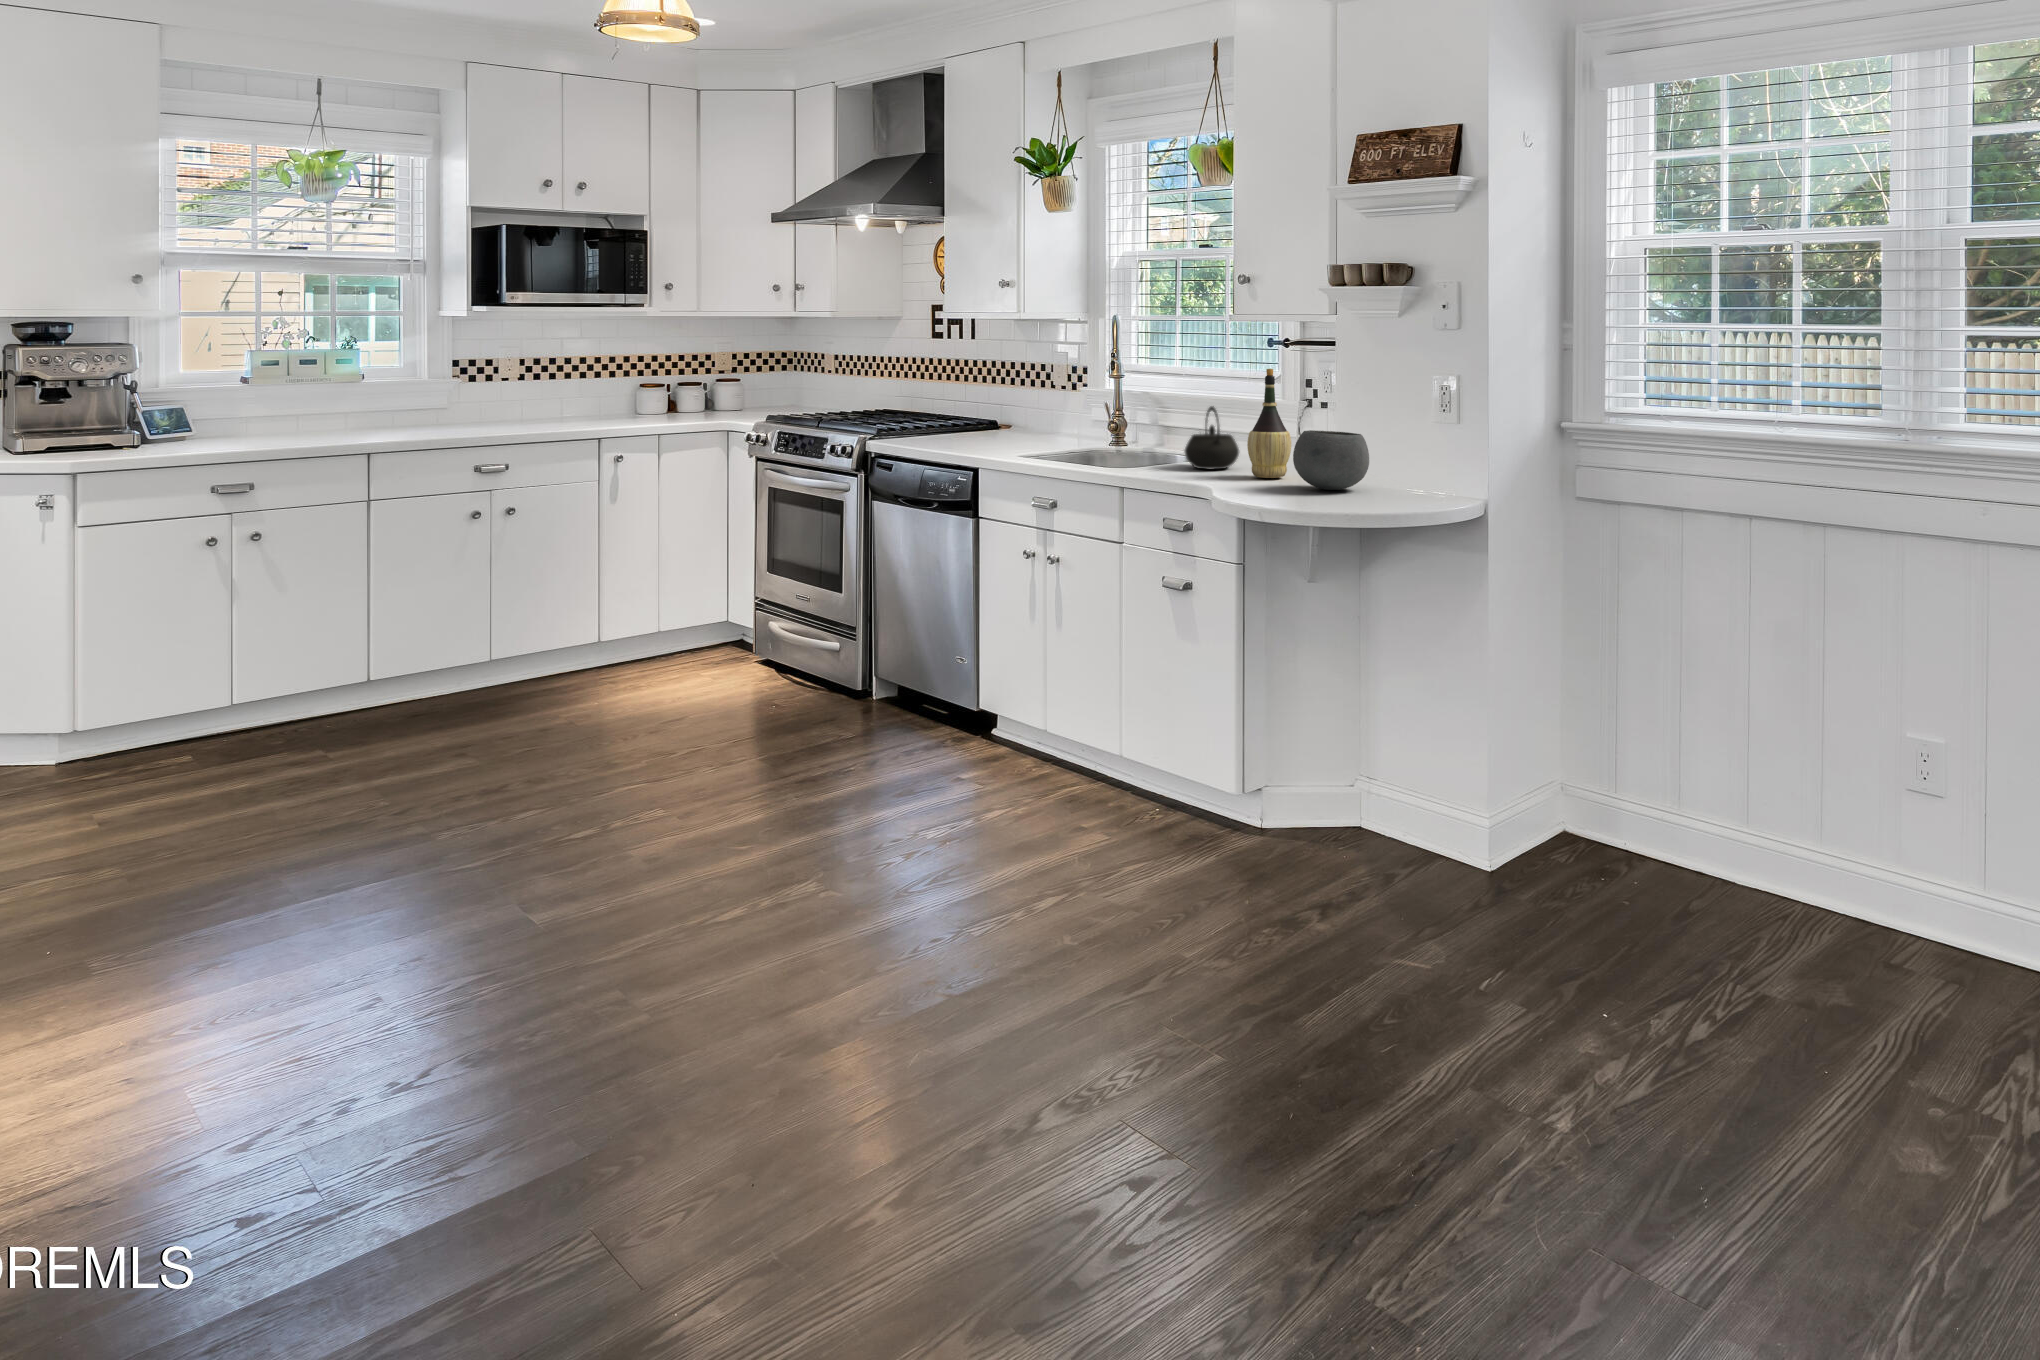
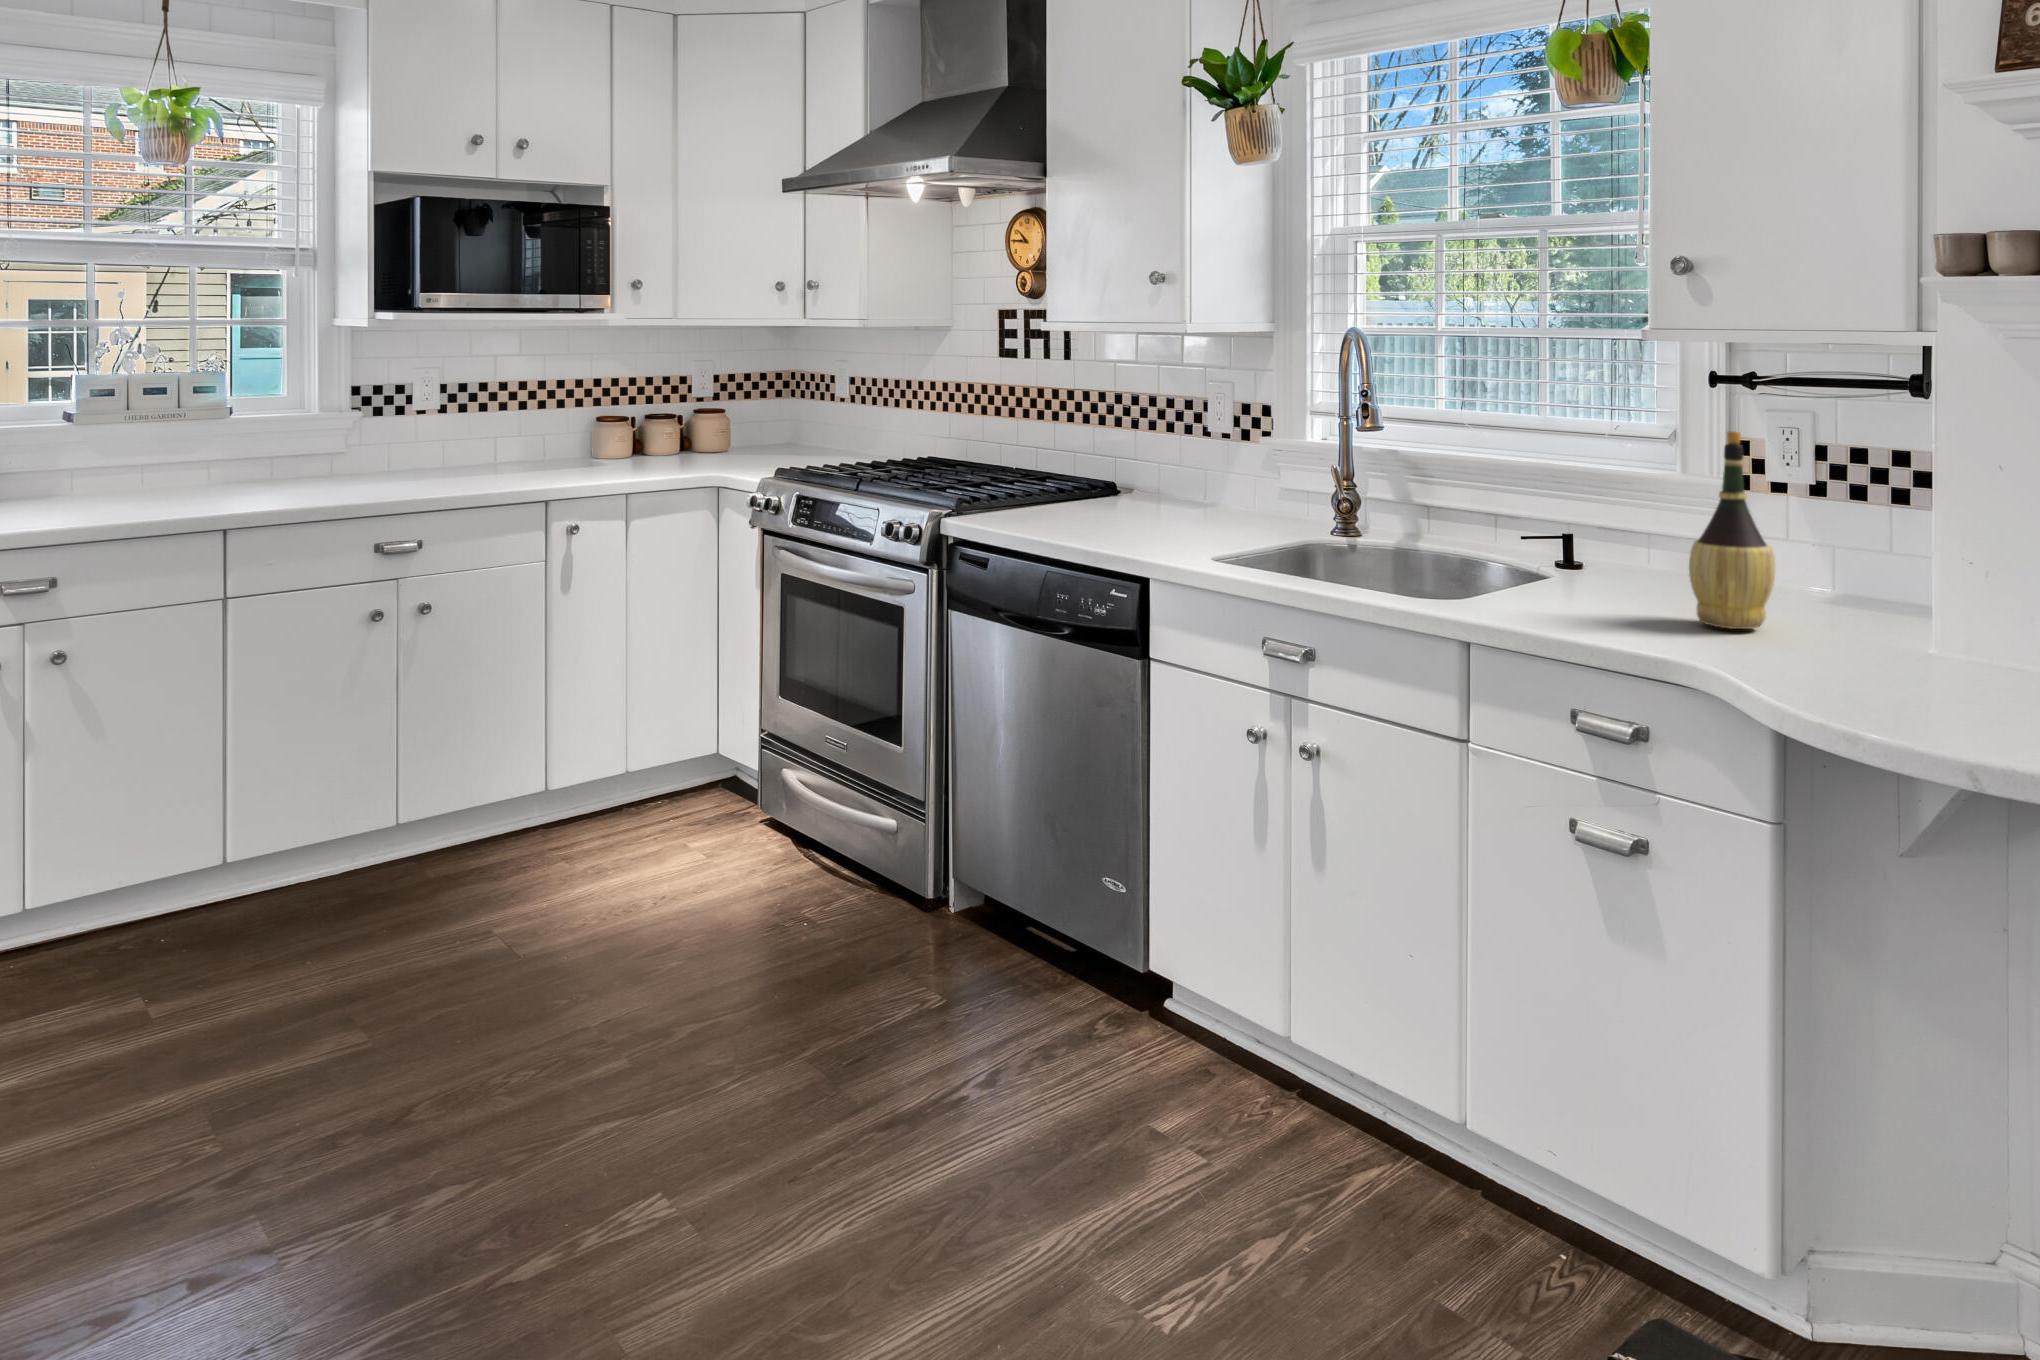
kettle: present [1185,406,1239,469] -> none [1536,490,1638,601]
bowl: present [1293,430,1369,490] -> none [1831,552,1996,670]

